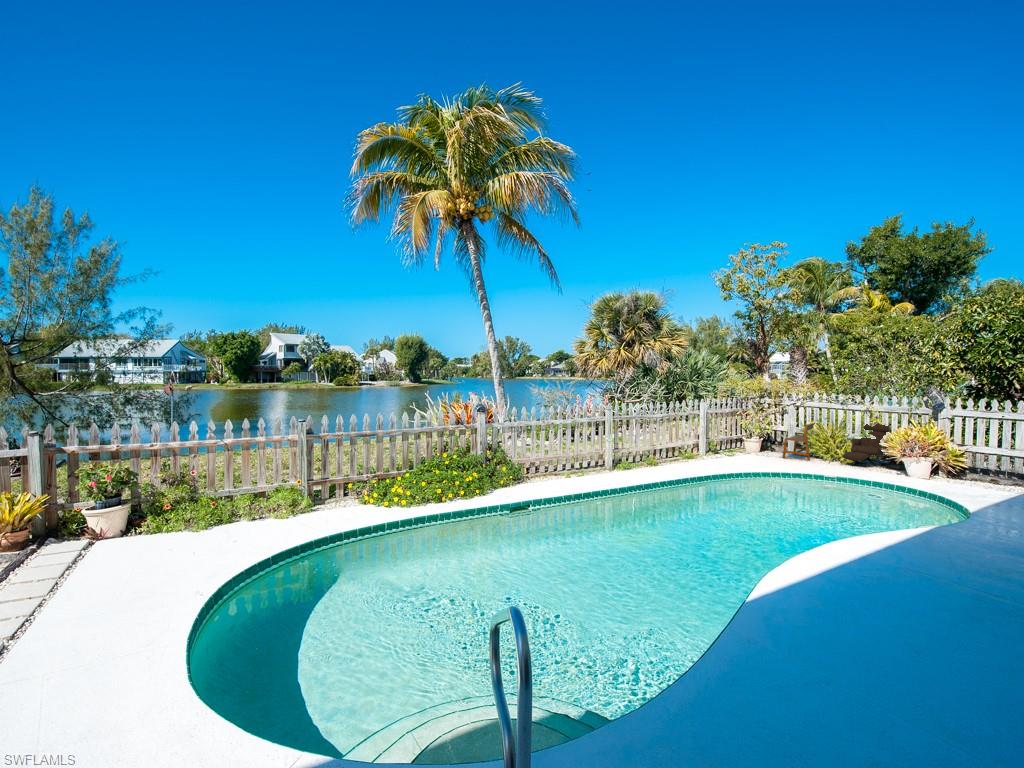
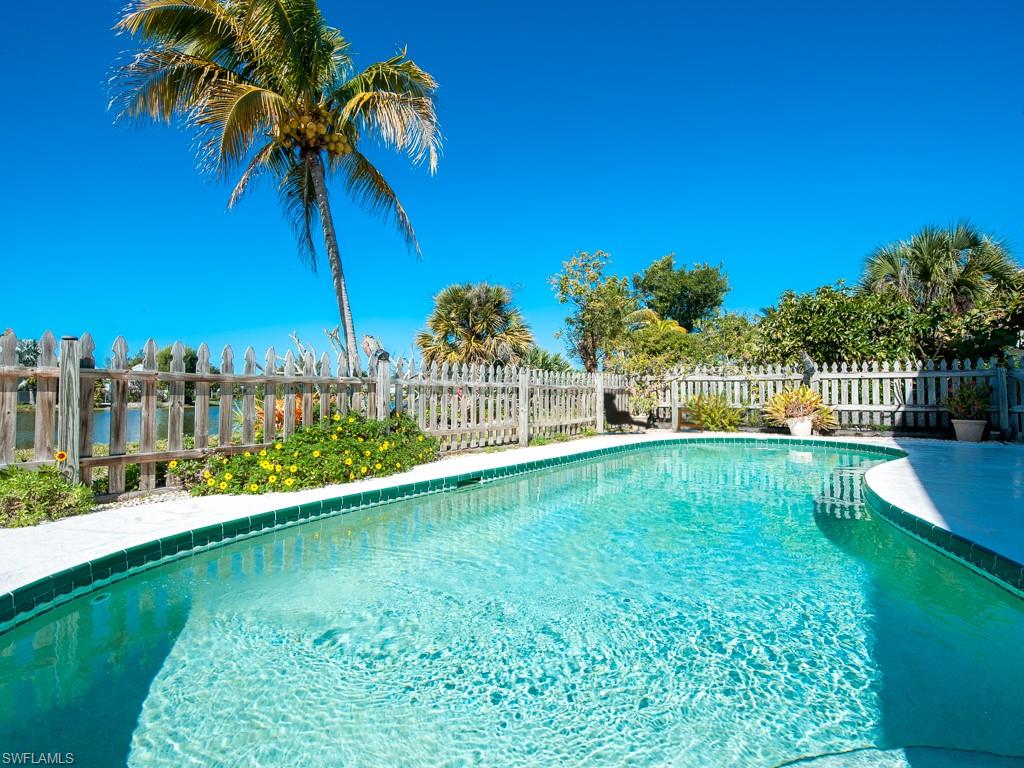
lounge chair: present [843,423,889,467] -> present [604,392,649,434]

